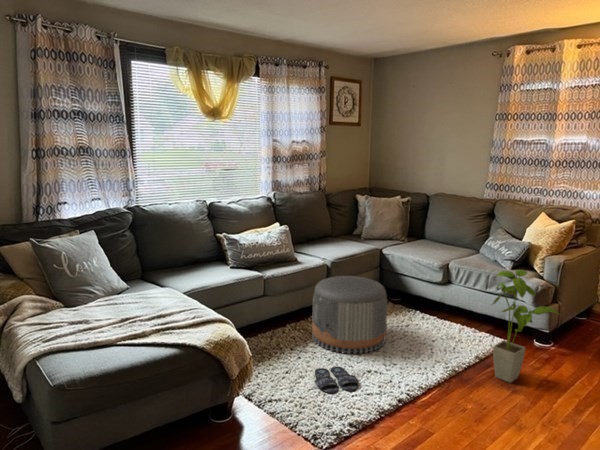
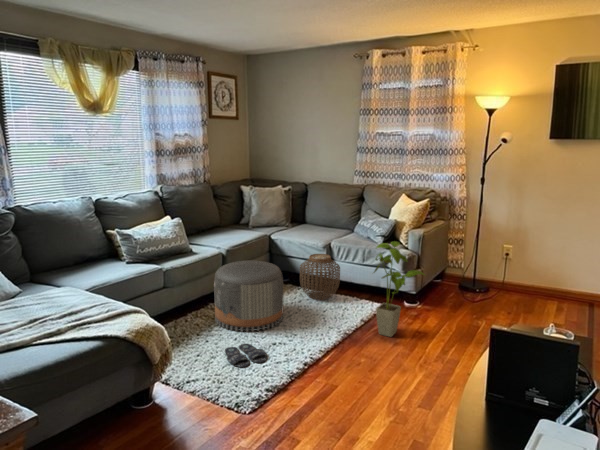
woven basket: none [409,275,457,327] -> present [300,254,340,300]

